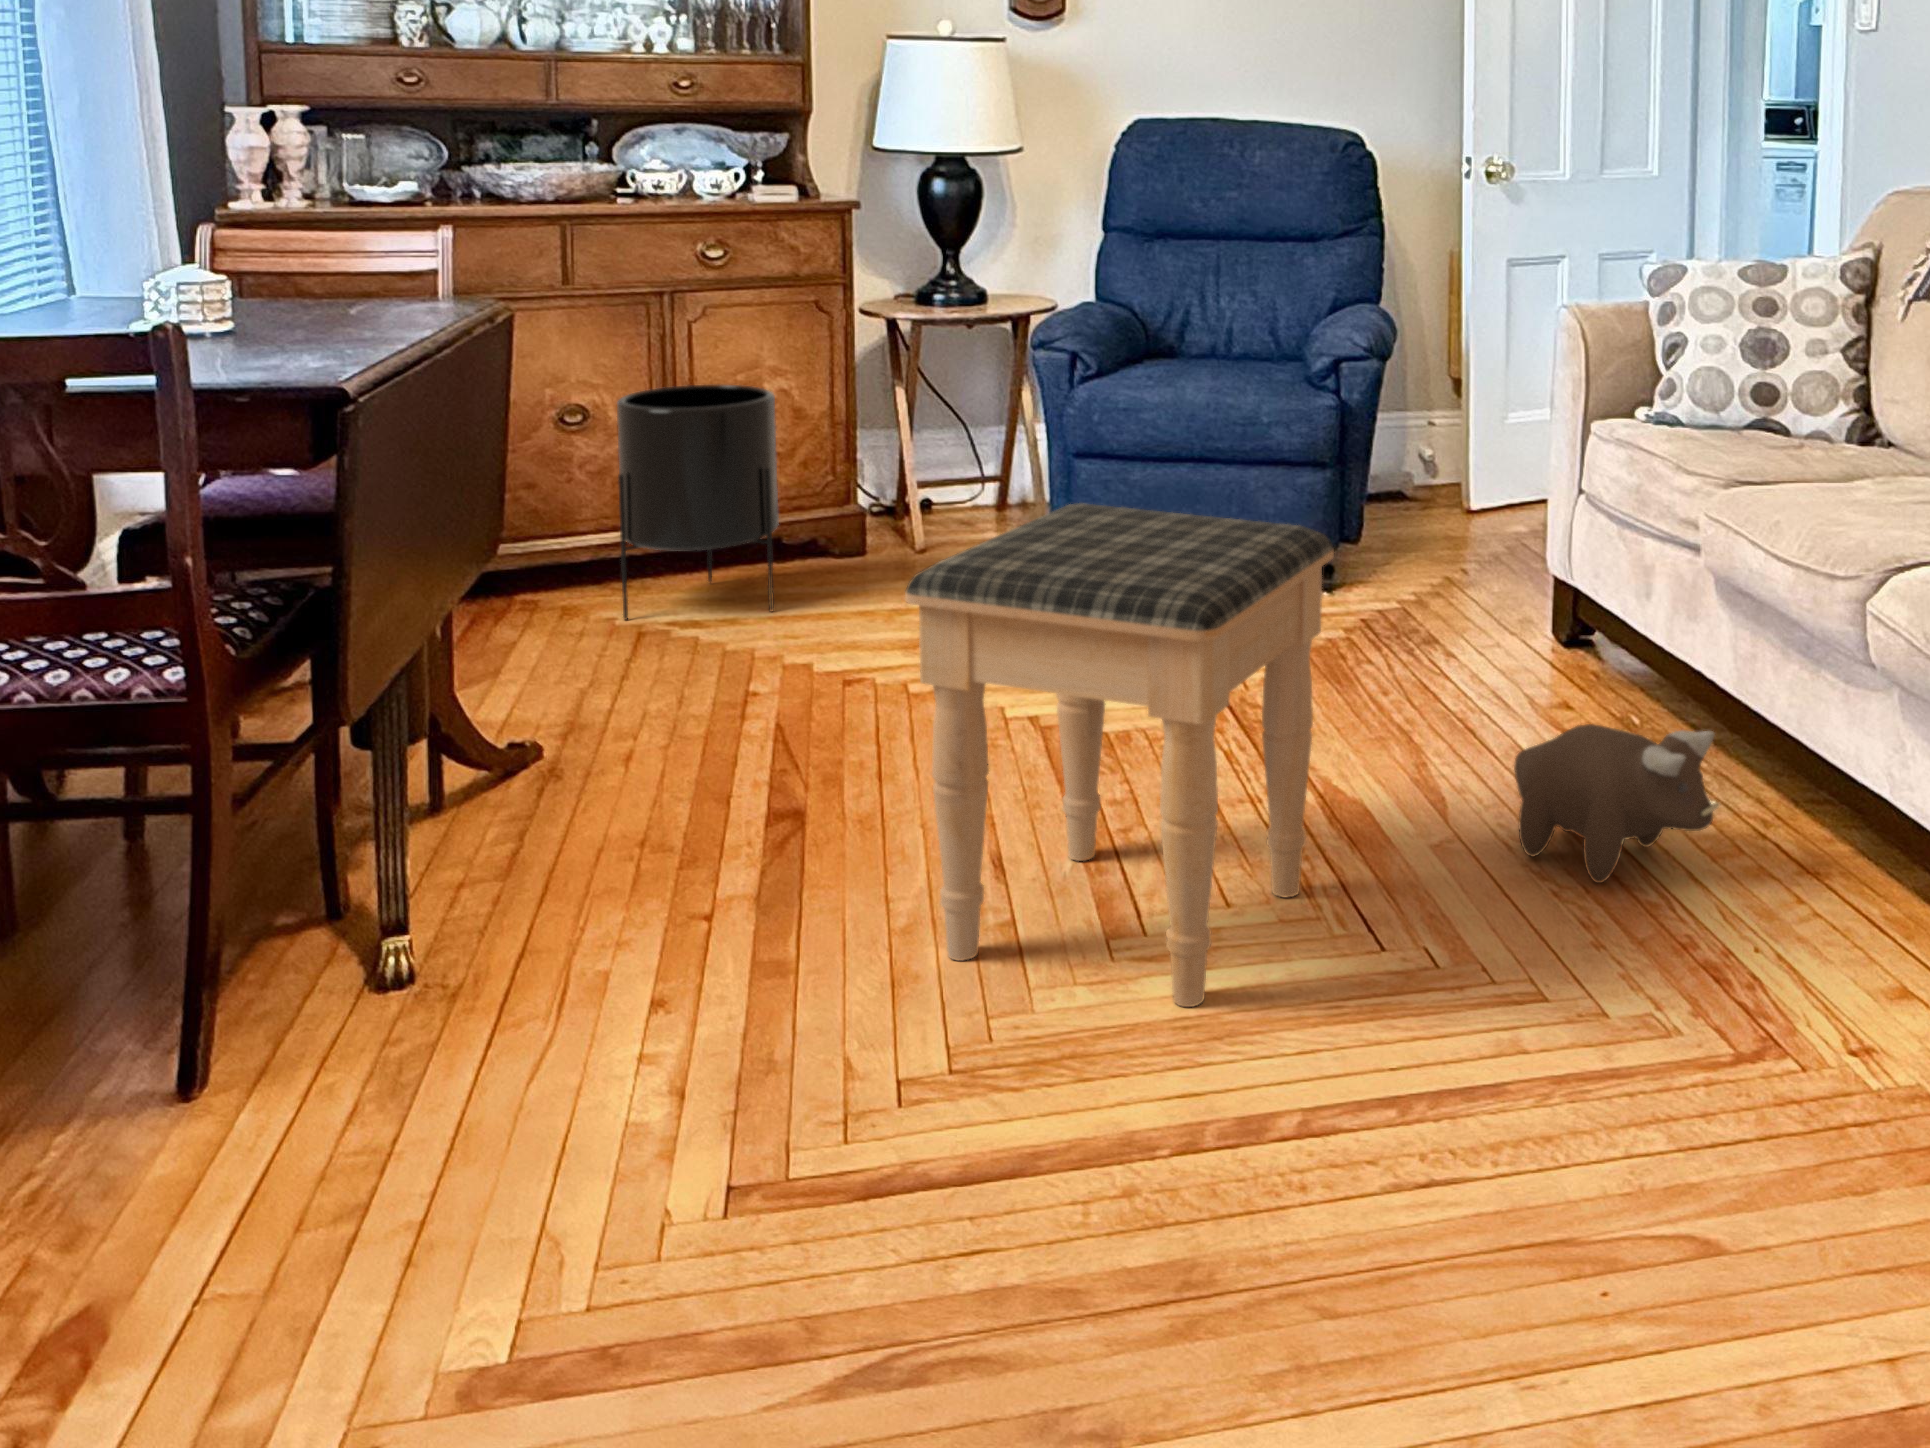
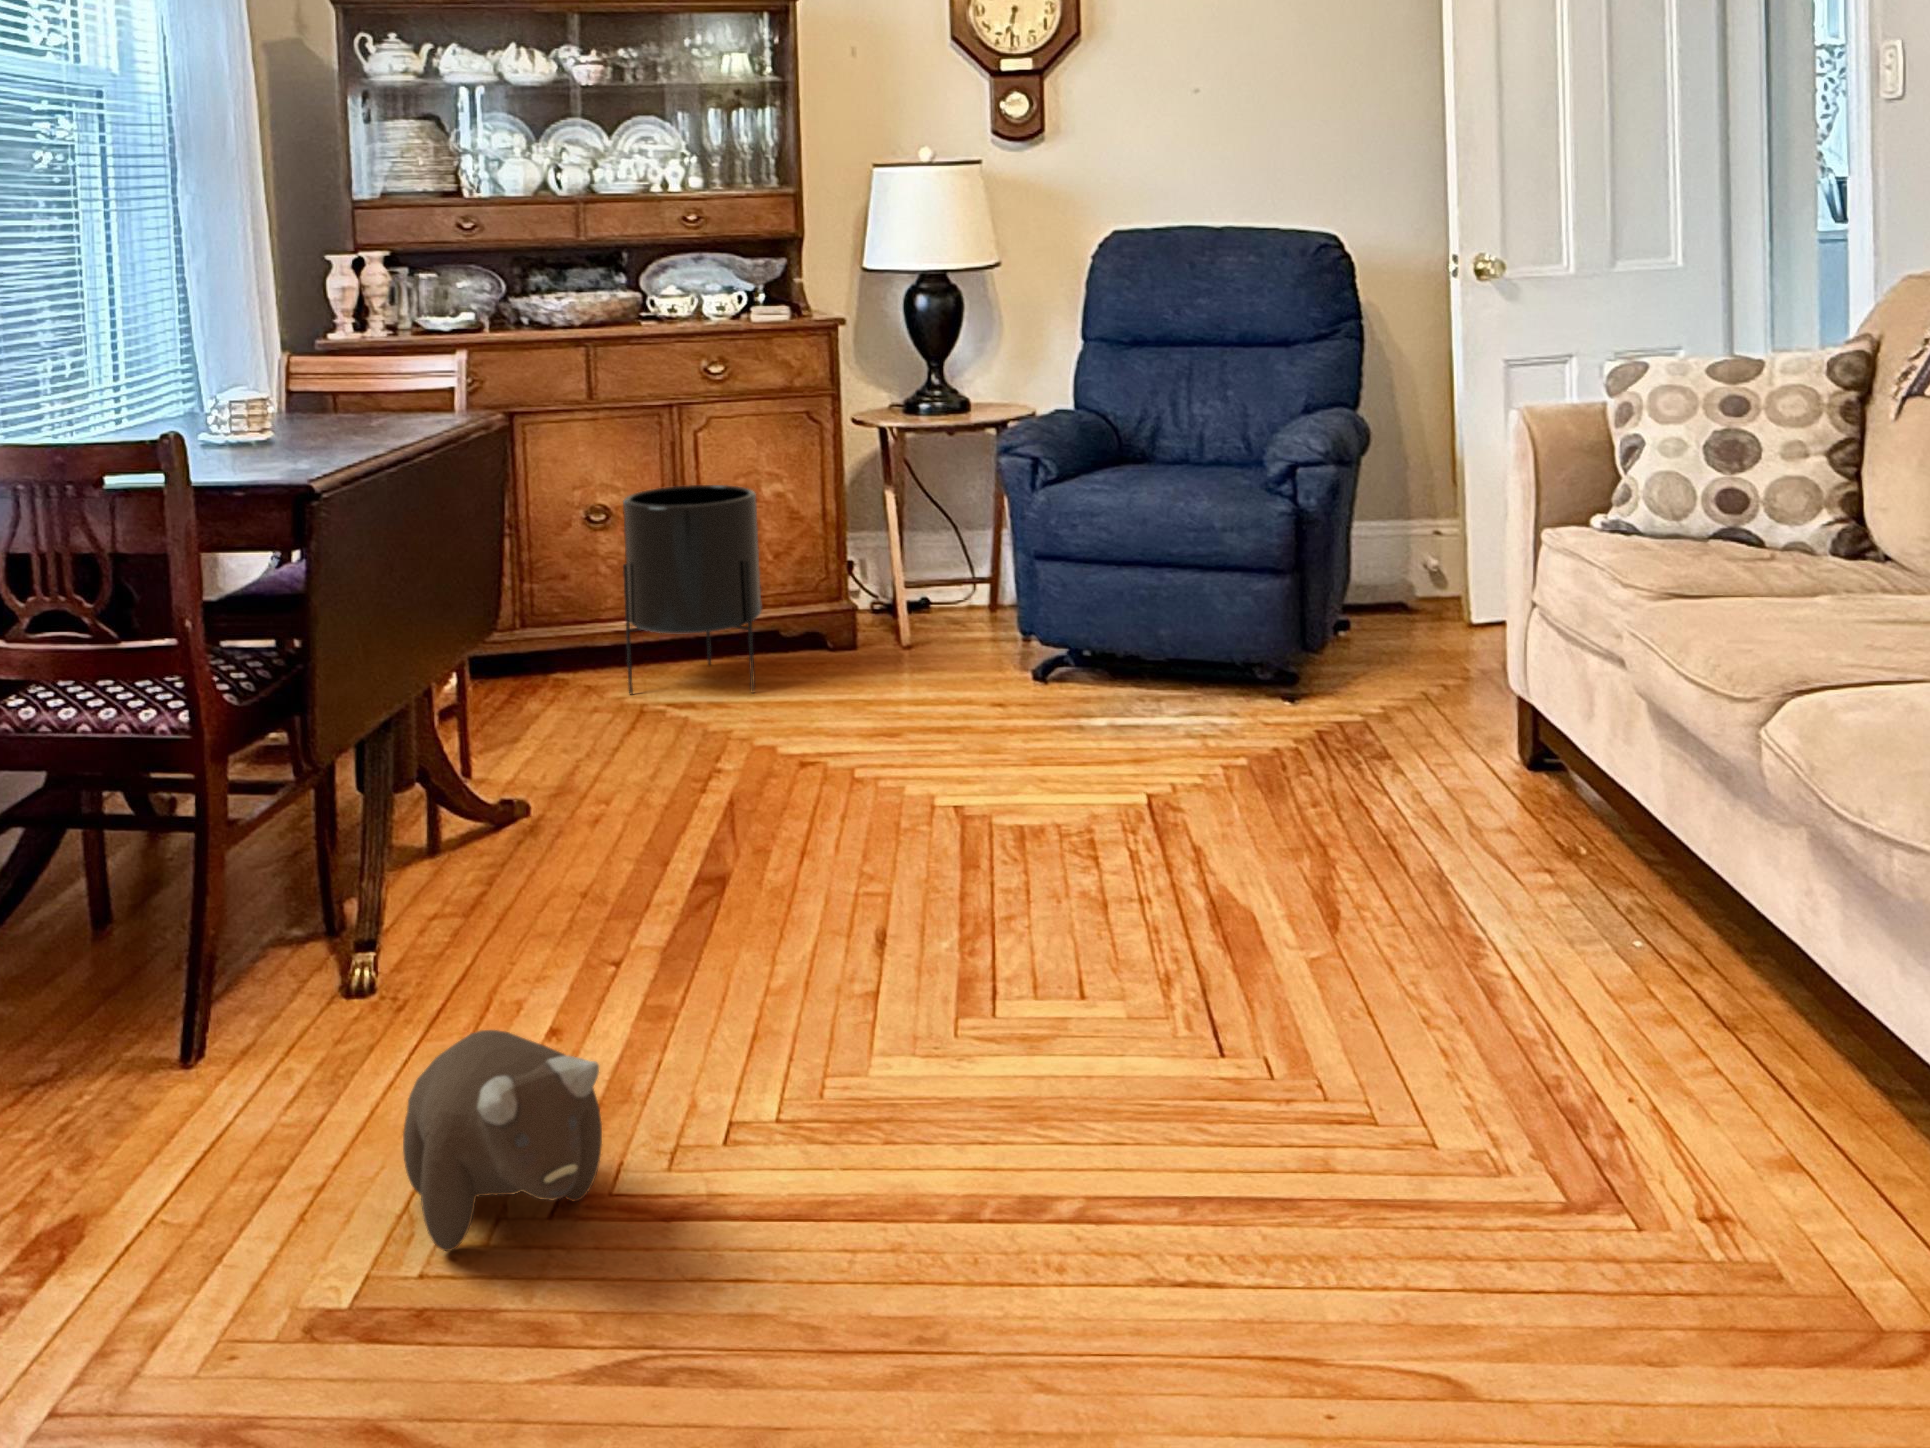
footstool: present [905,503,1334,1007] -> none [759,597,1176,1090]
plush toy: present [1514,724,1720,883] -> present [403,1030,602,1251]

